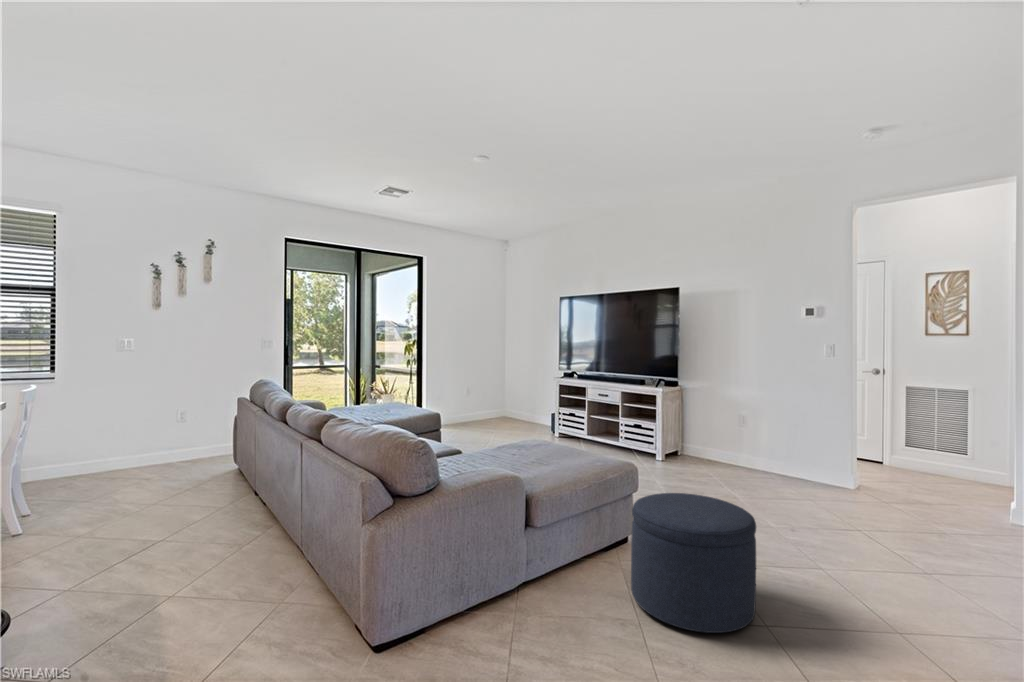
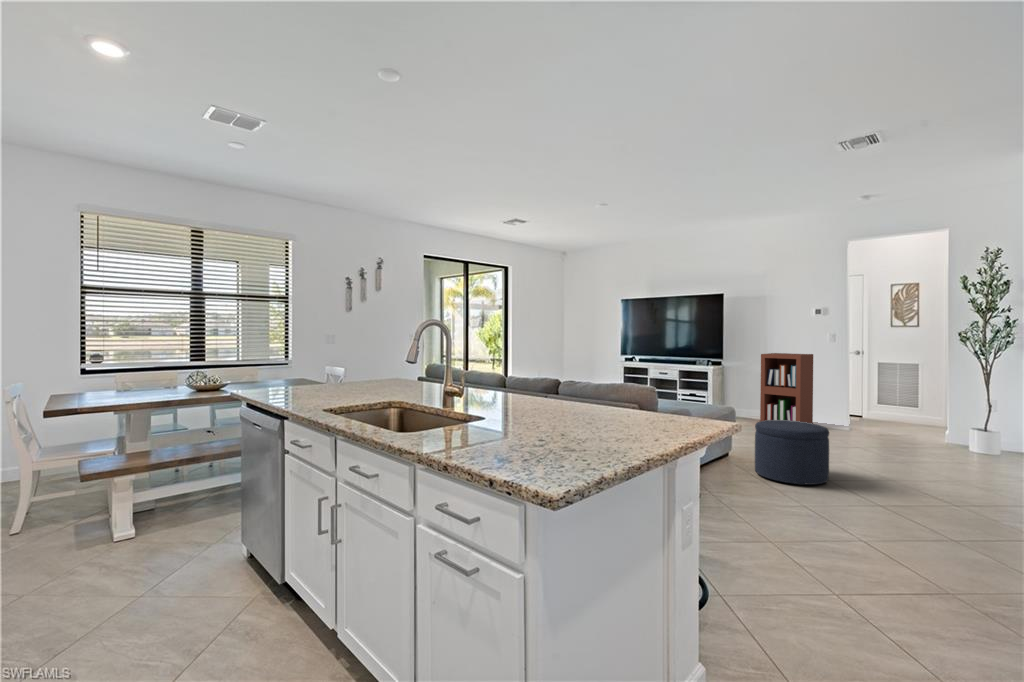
bookshelf: none [723,371,802,488] -> present [760,353,813,423]

